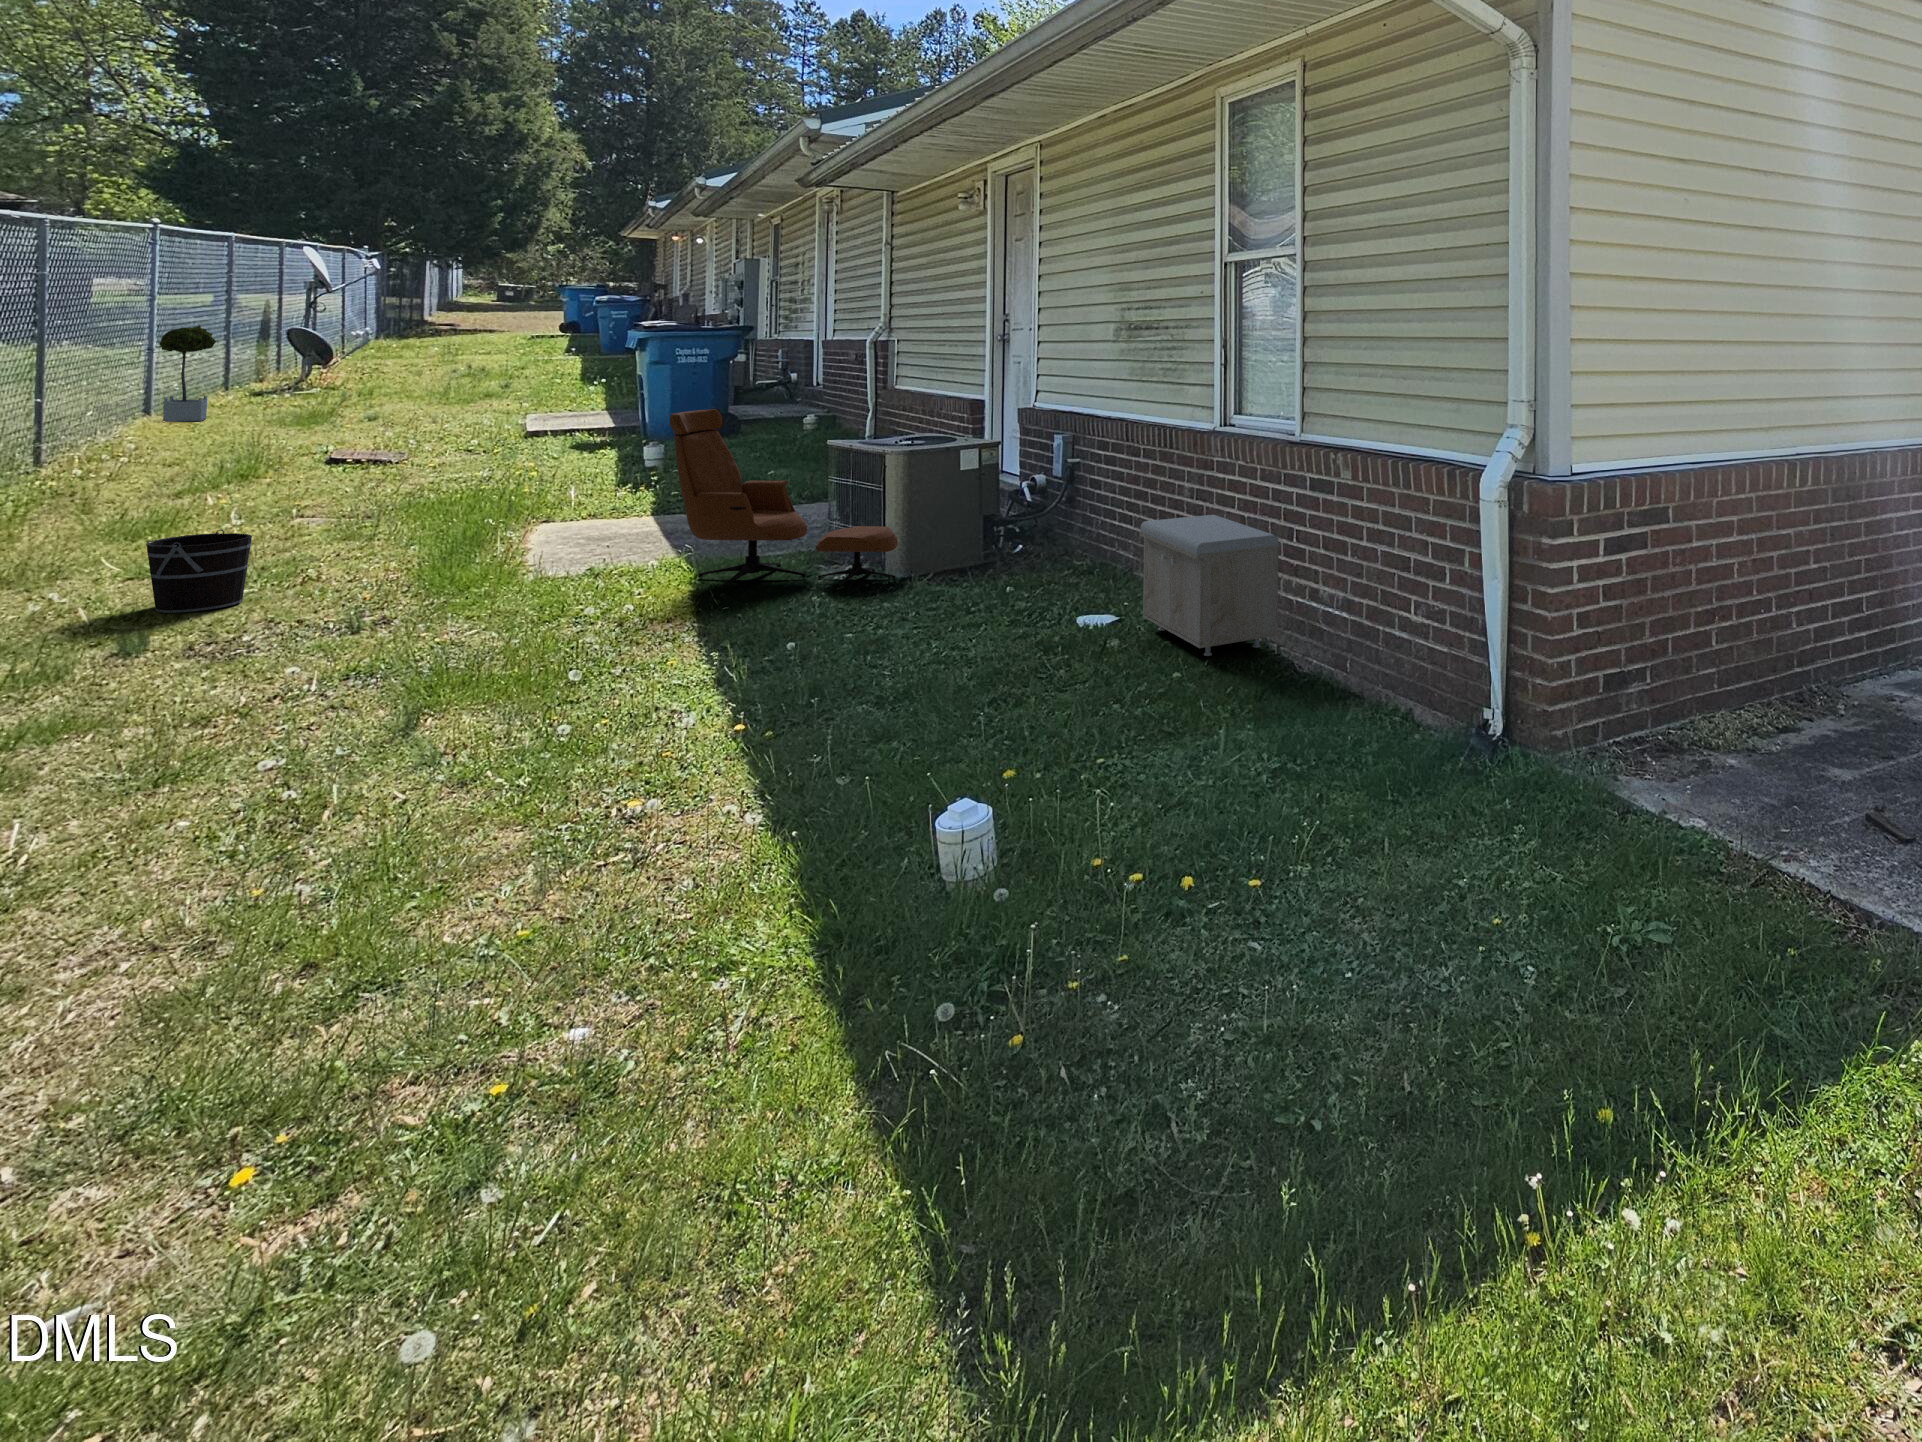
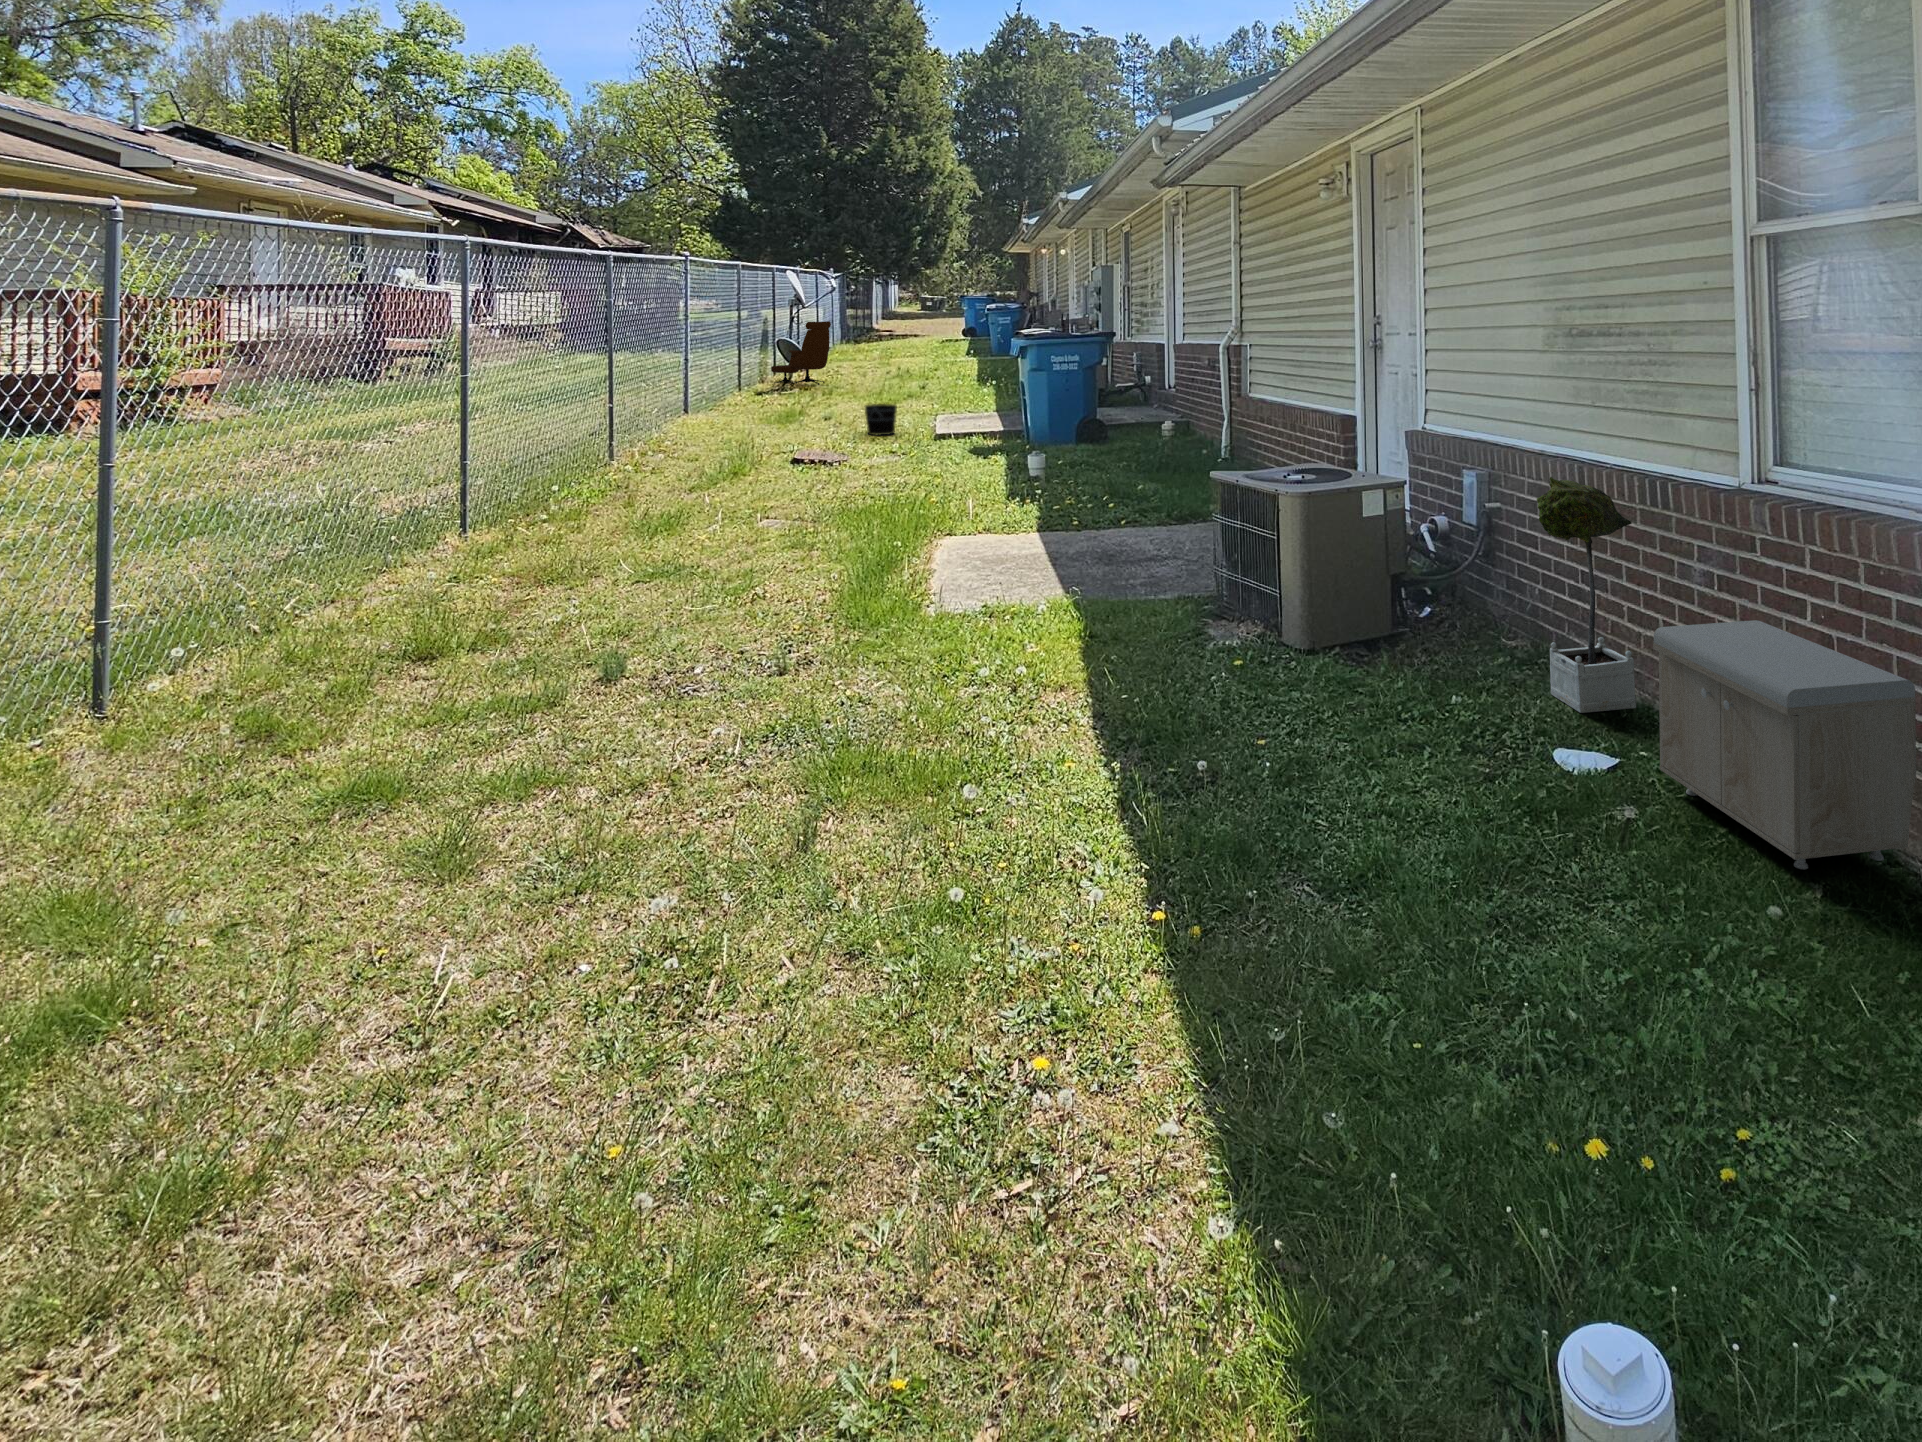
potted tree: present [159,325,216,422] -> present [1537,477,1636,713]
lounge chair: present [670,409,898,589] -> present [771,321,831,385]
bucket: present [146,530,252,613] -> present [864,404,897,435]

